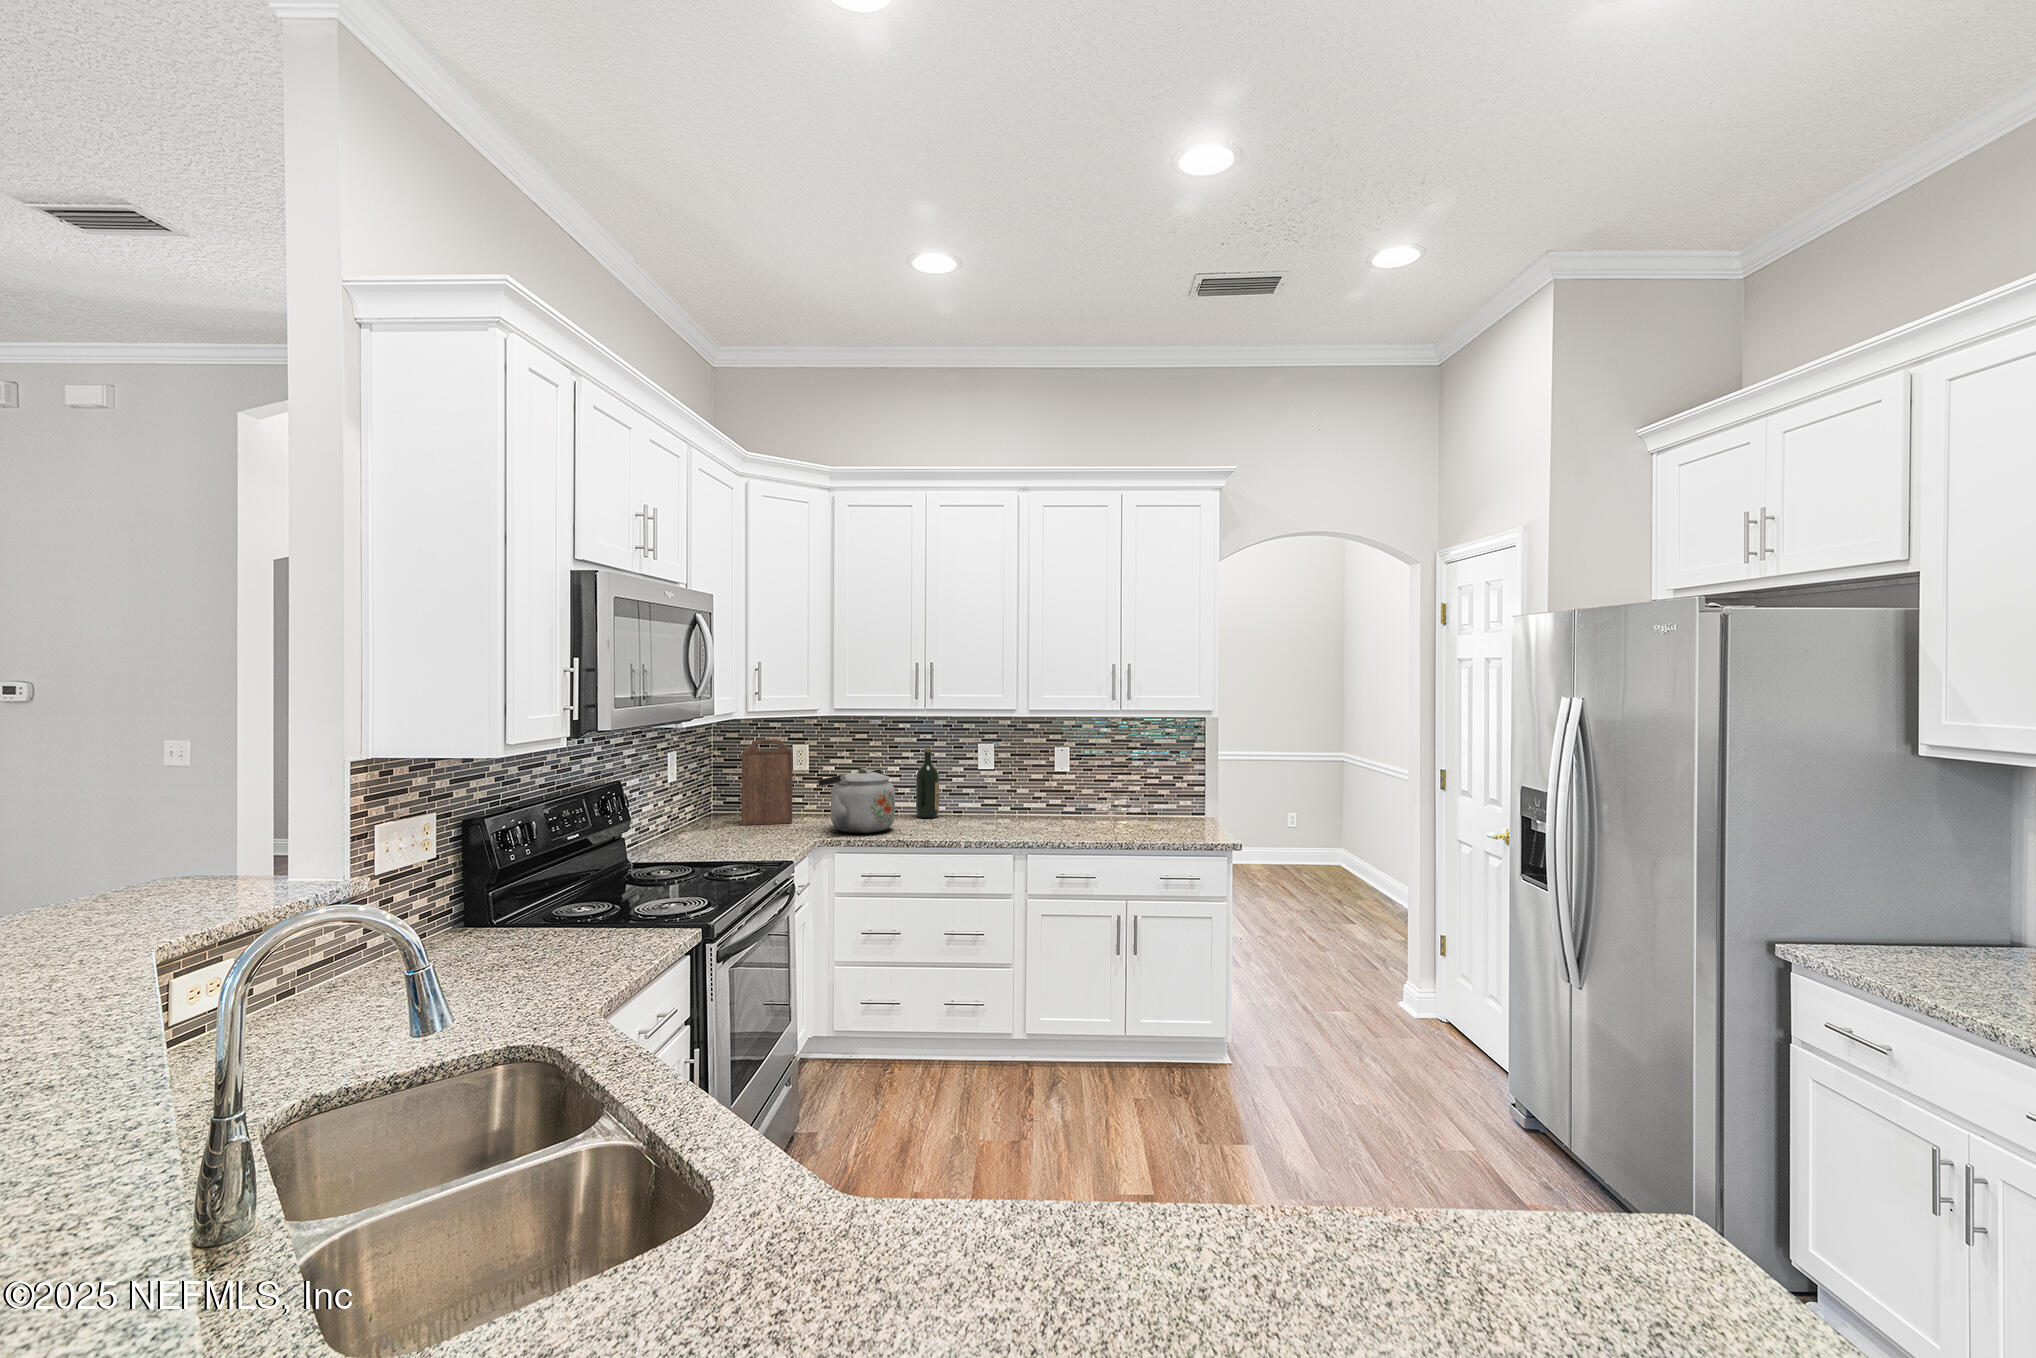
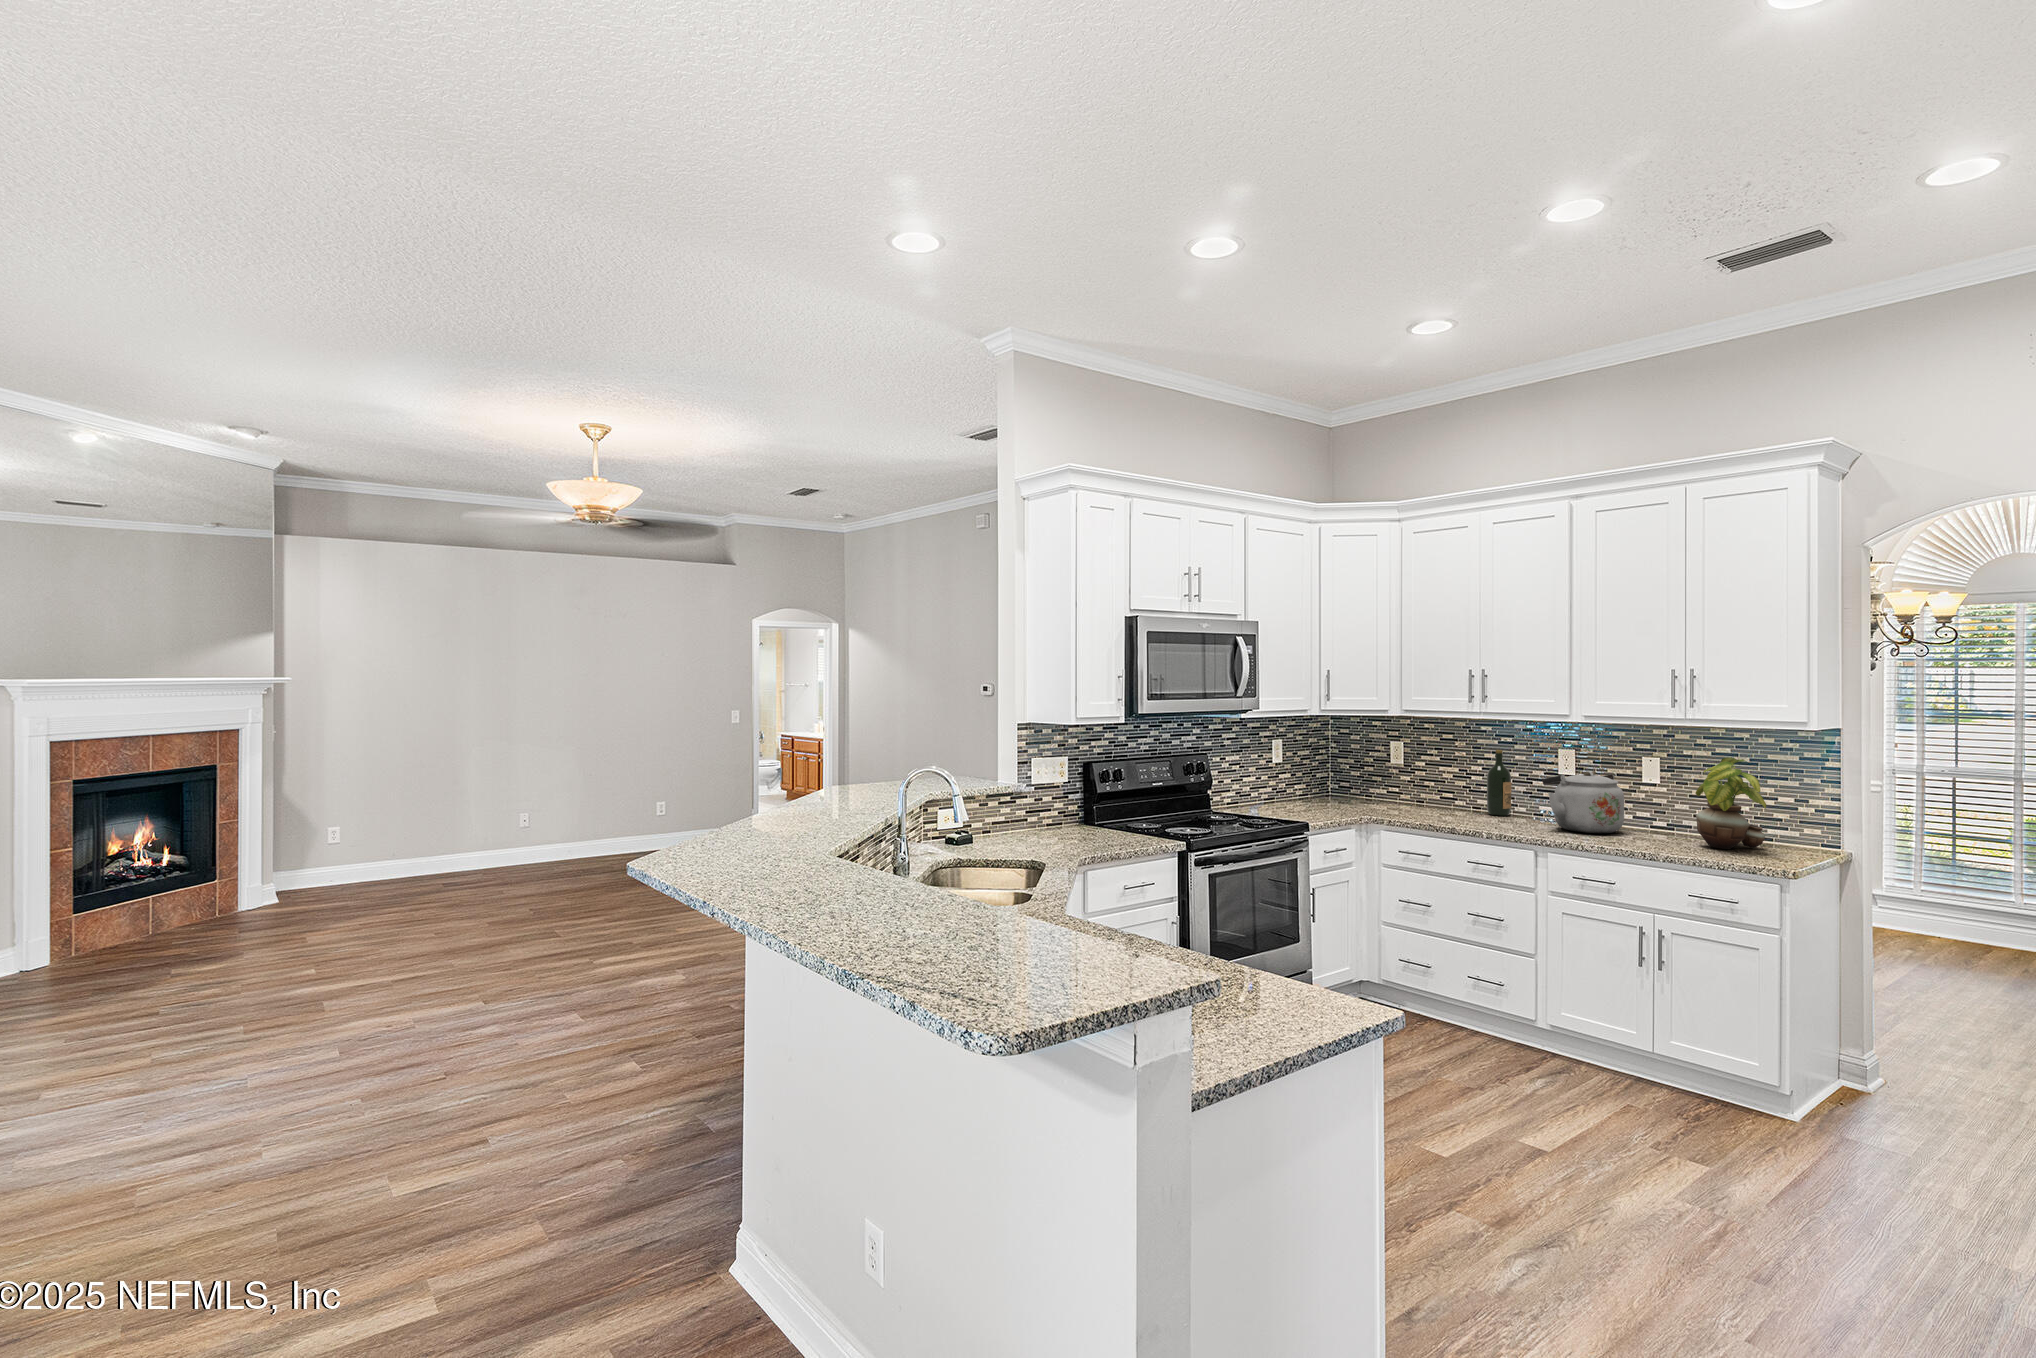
cutting board: present [741,739,793,825] -> none [1329,733,1370,805]
potted plant: none [1126,745,1189,828] -> present [1696,758,1766,849]
kettle: present [818,768,895,833] -> present [1542,771,1624,833]

